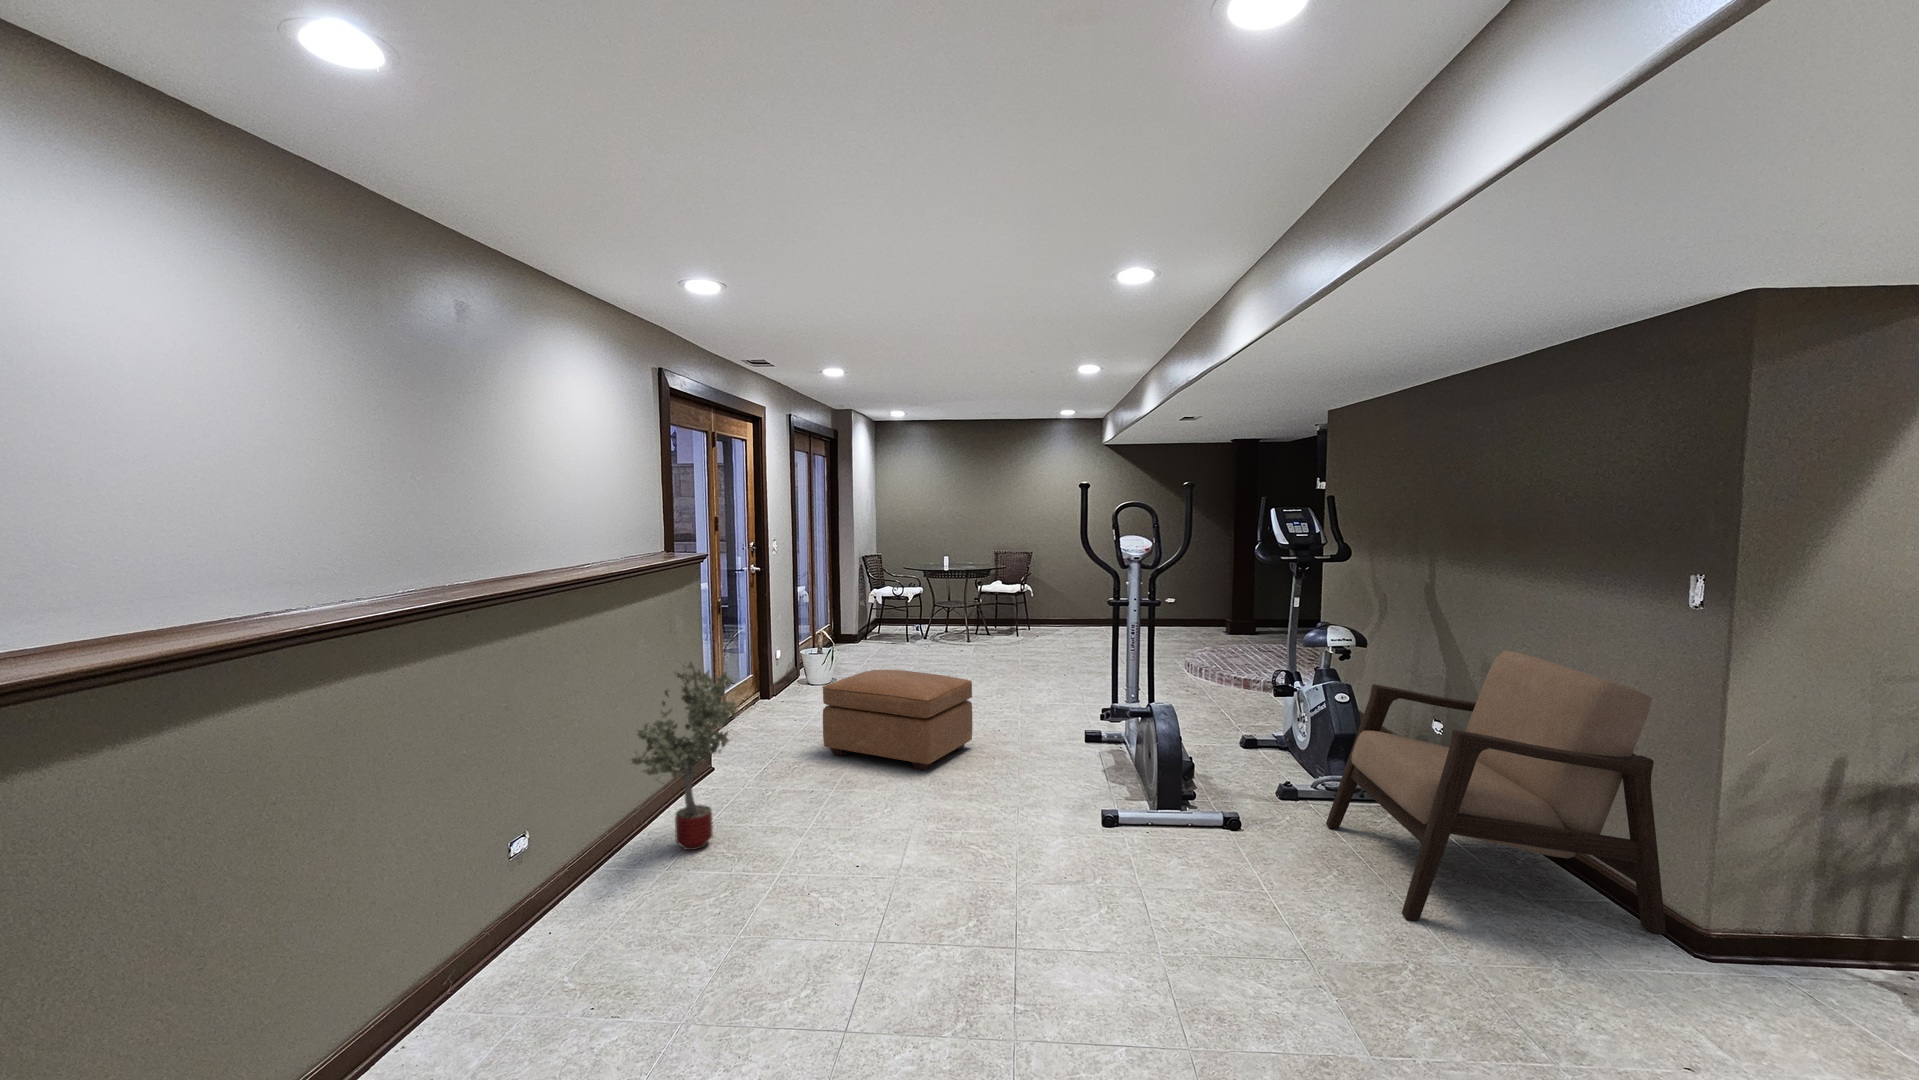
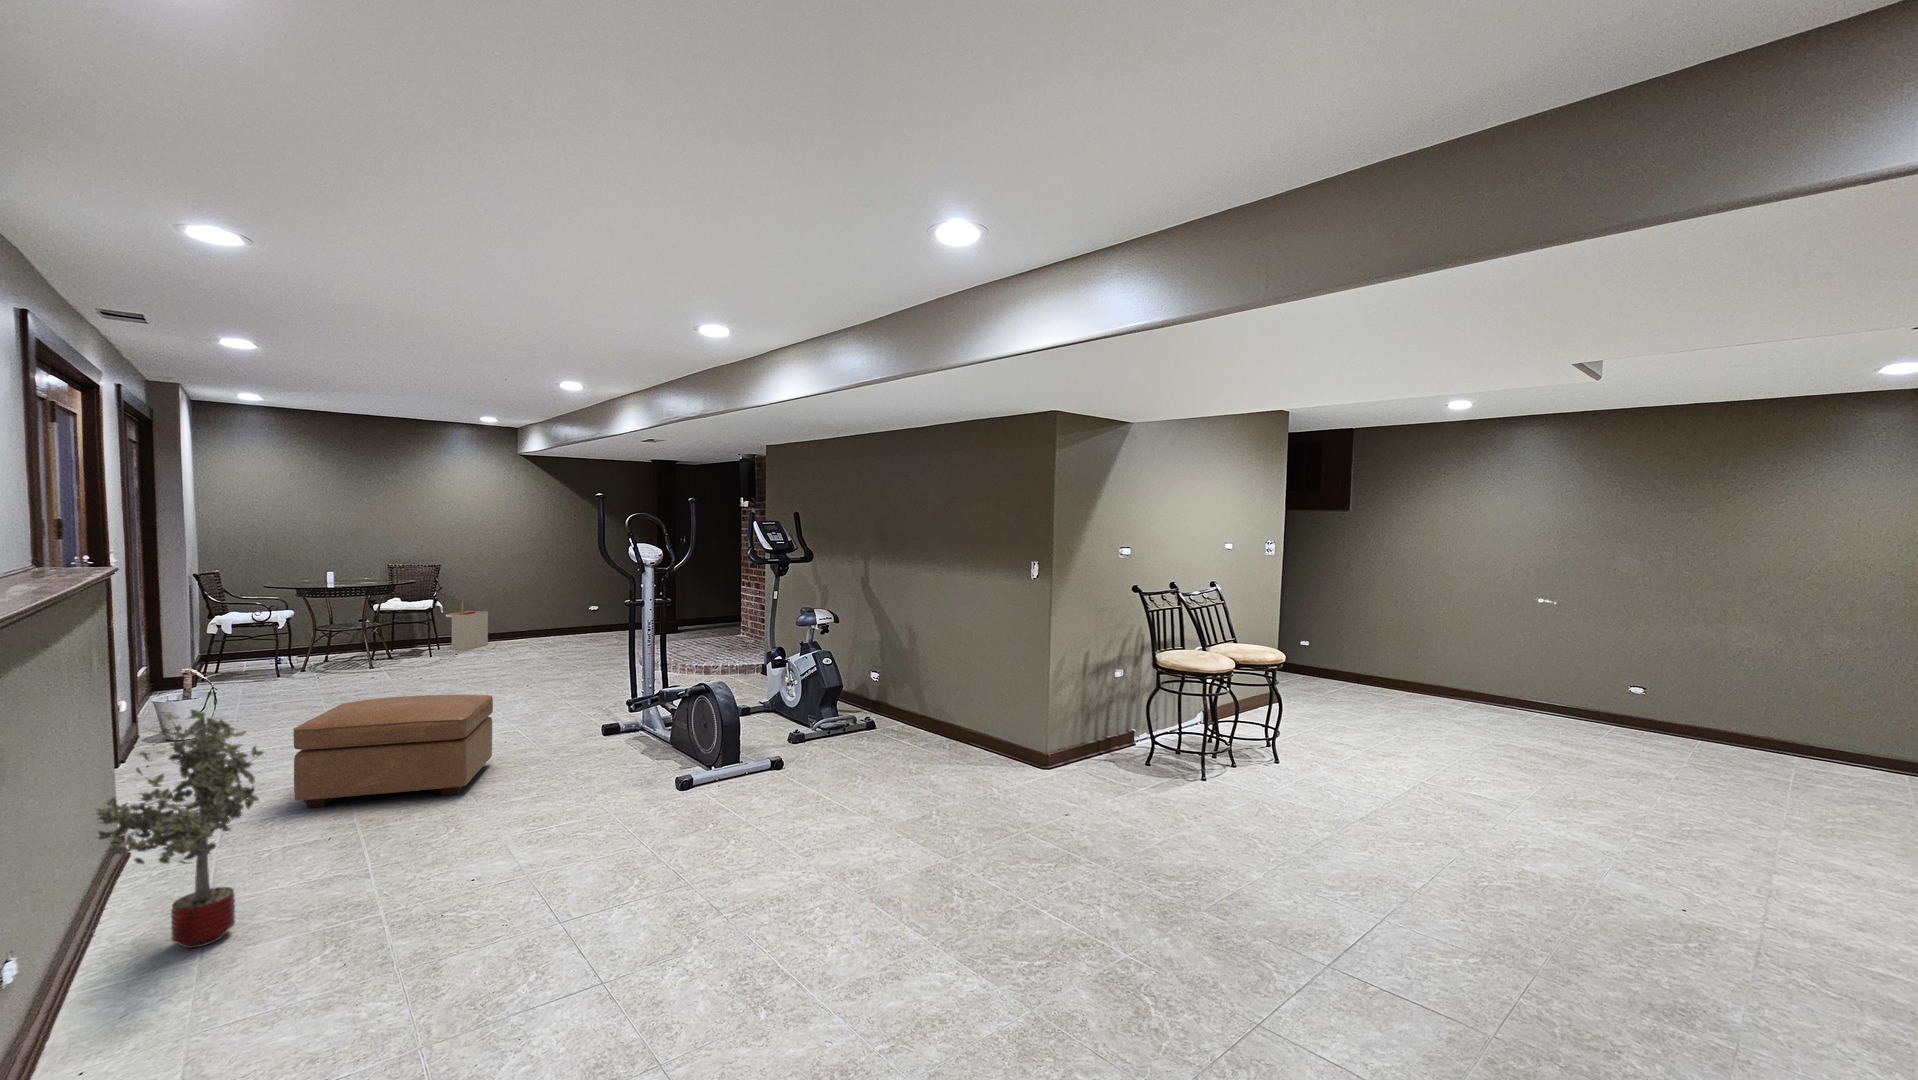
storage bin: none [1032,589,1065,633] -> present [446,603,488,650]
armchair: present [1326,650,1666,934] -> none [833,616,1016,787]

